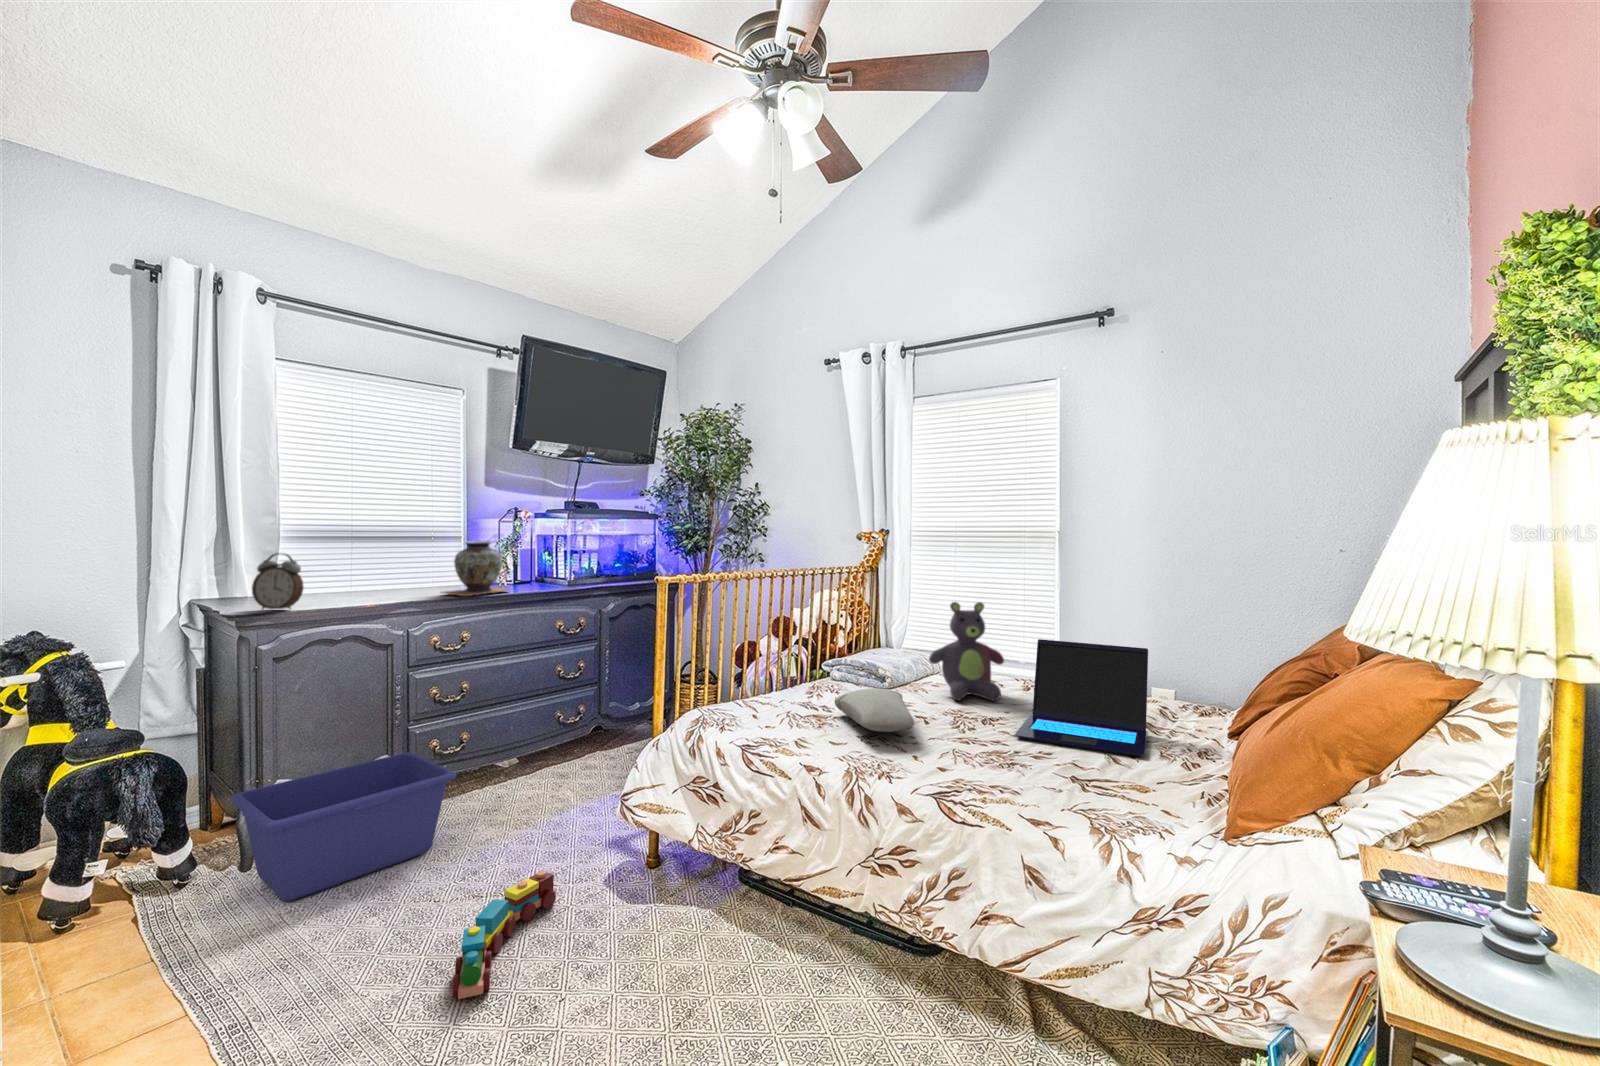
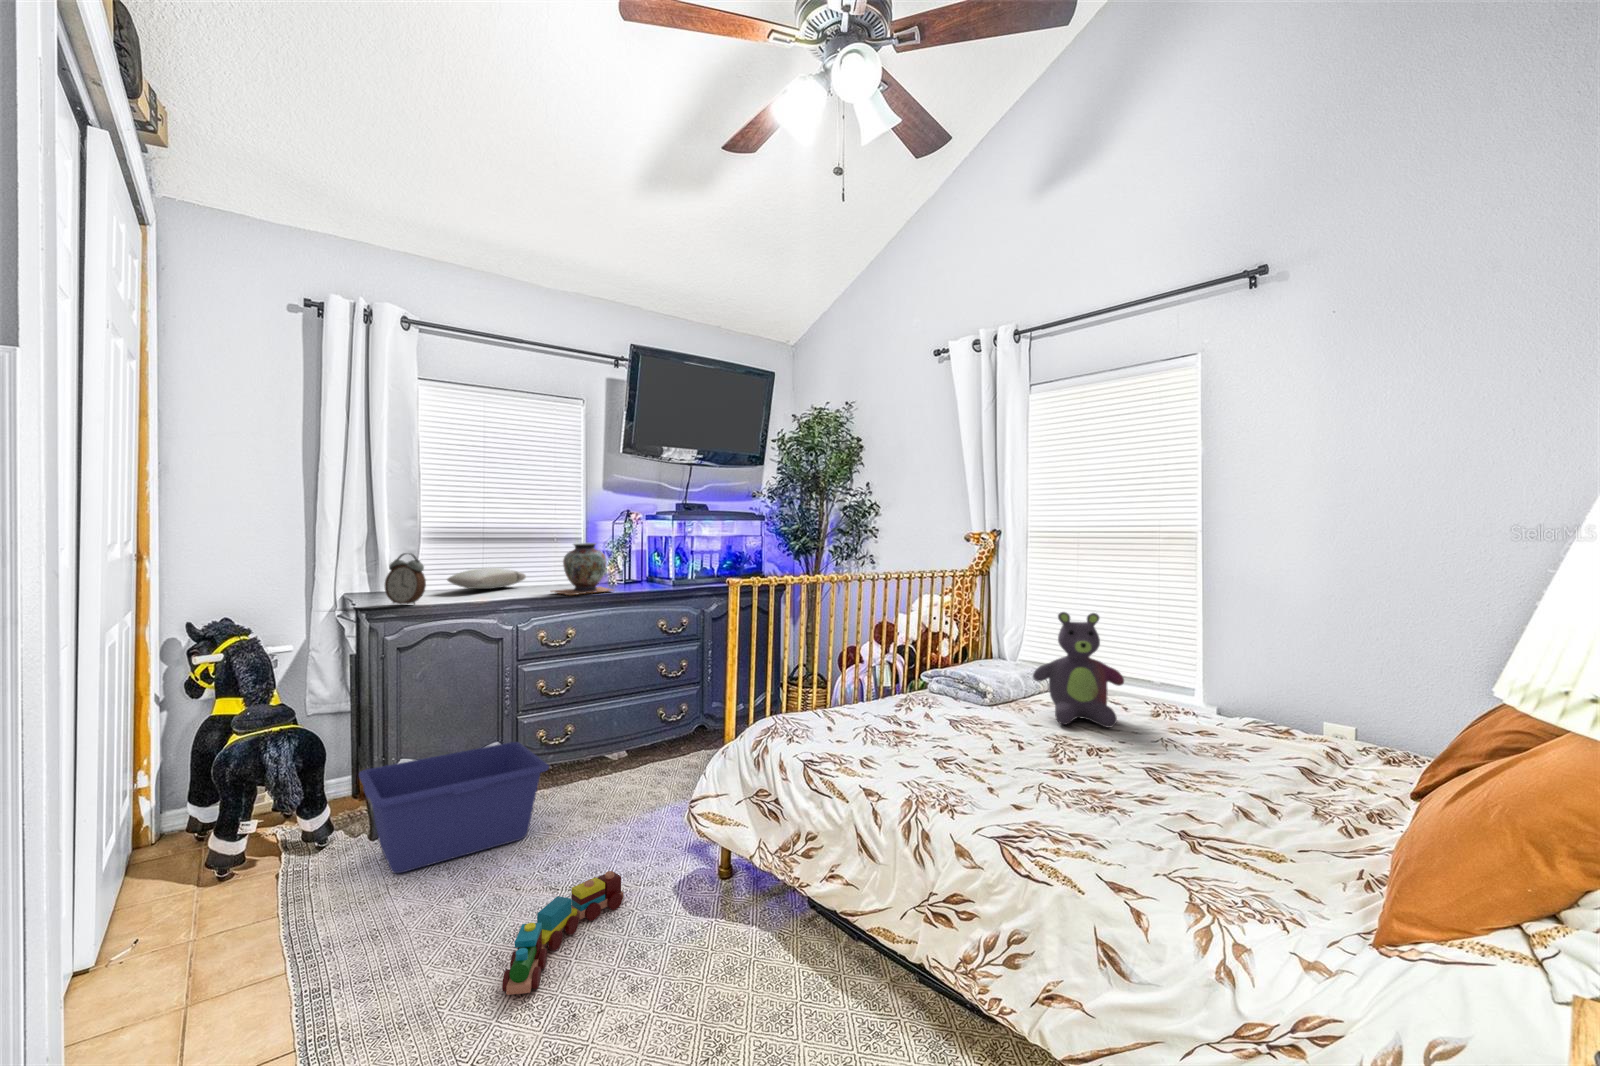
laptop: present [1015,639,1148,757] -> none [1119,659,1304,813]
pillow: present [835,689,914,732] -> present [447,568,526,589]

